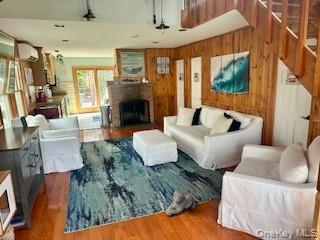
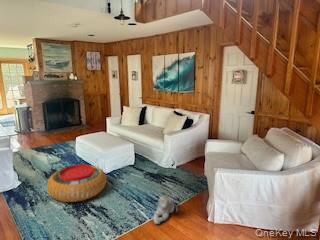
pouf: none [97,155,145,185] -> present [47,164,106,202]

